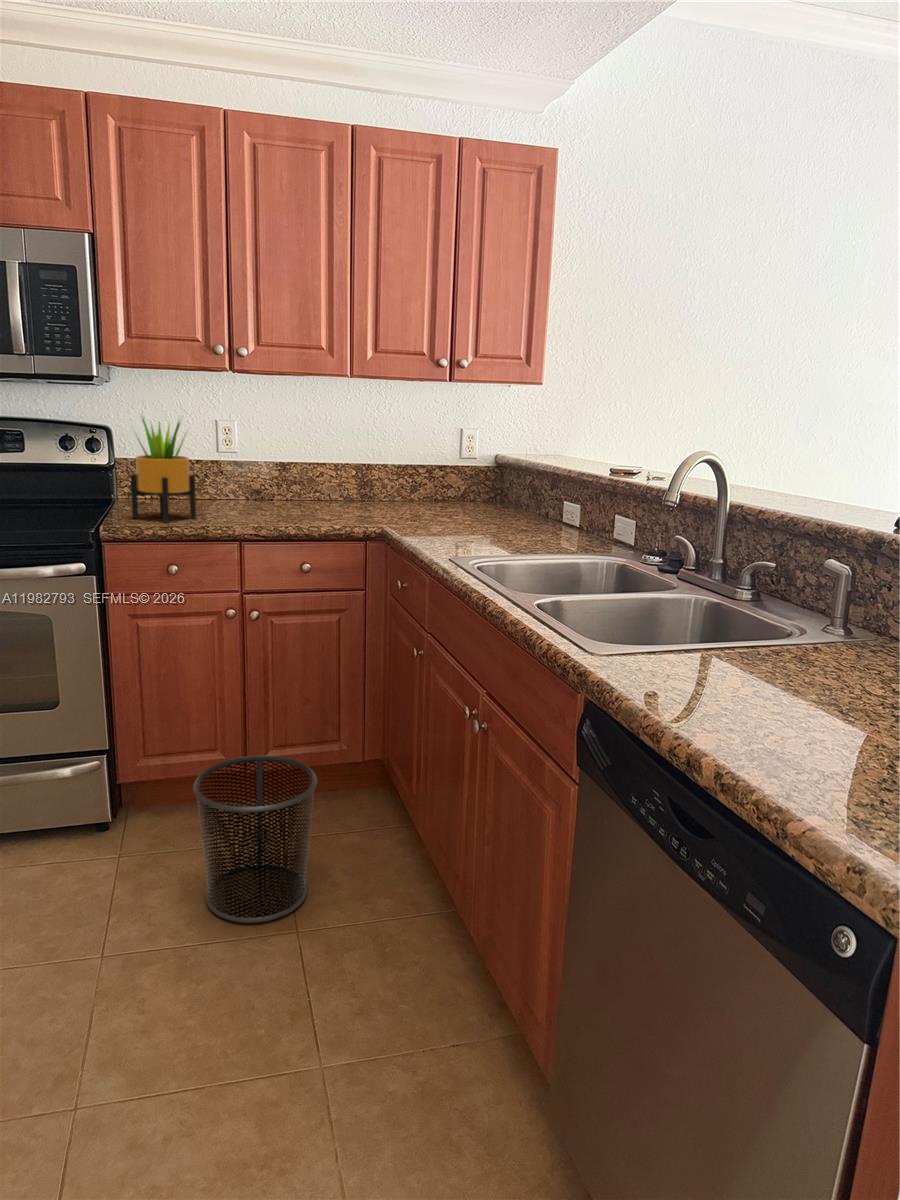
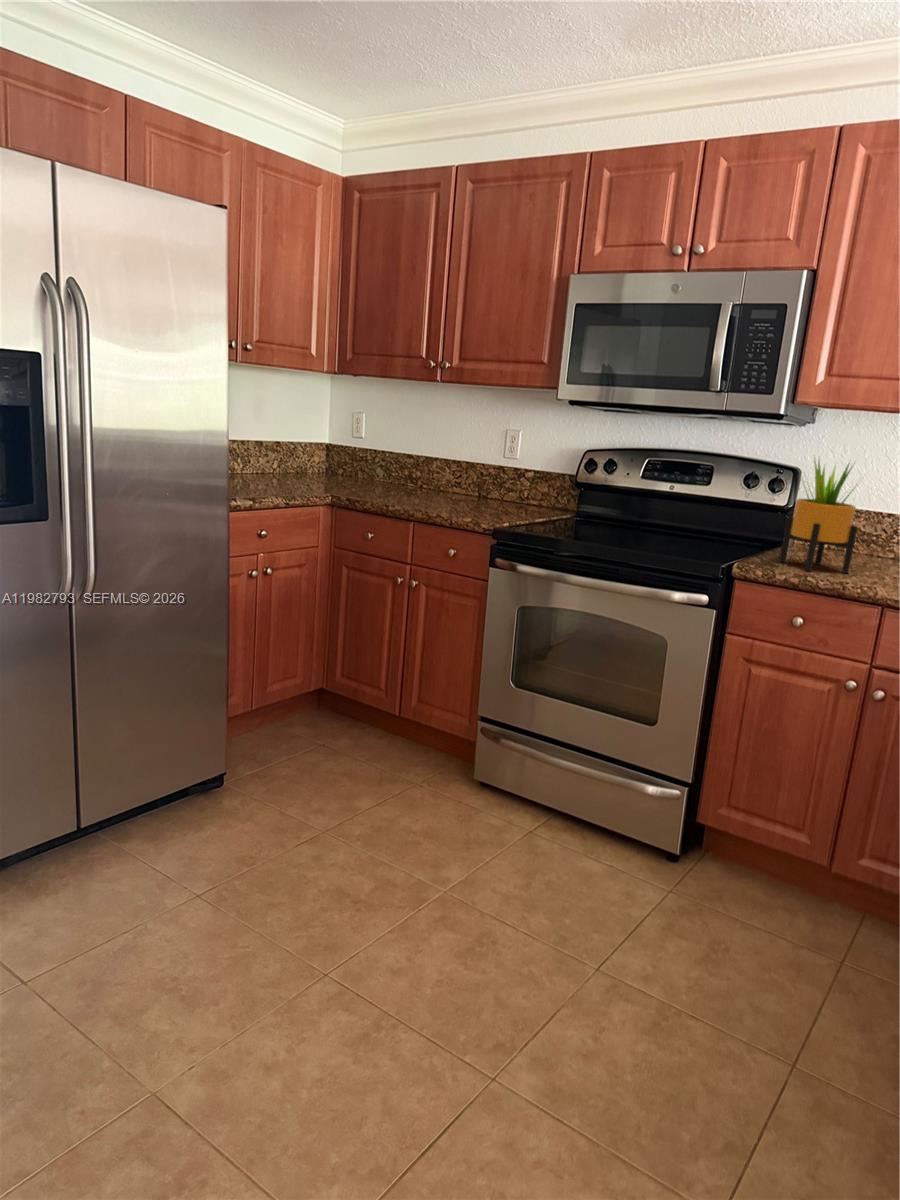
waste bin: present [193,755,317,923] -> none [710,839,871,1042]

